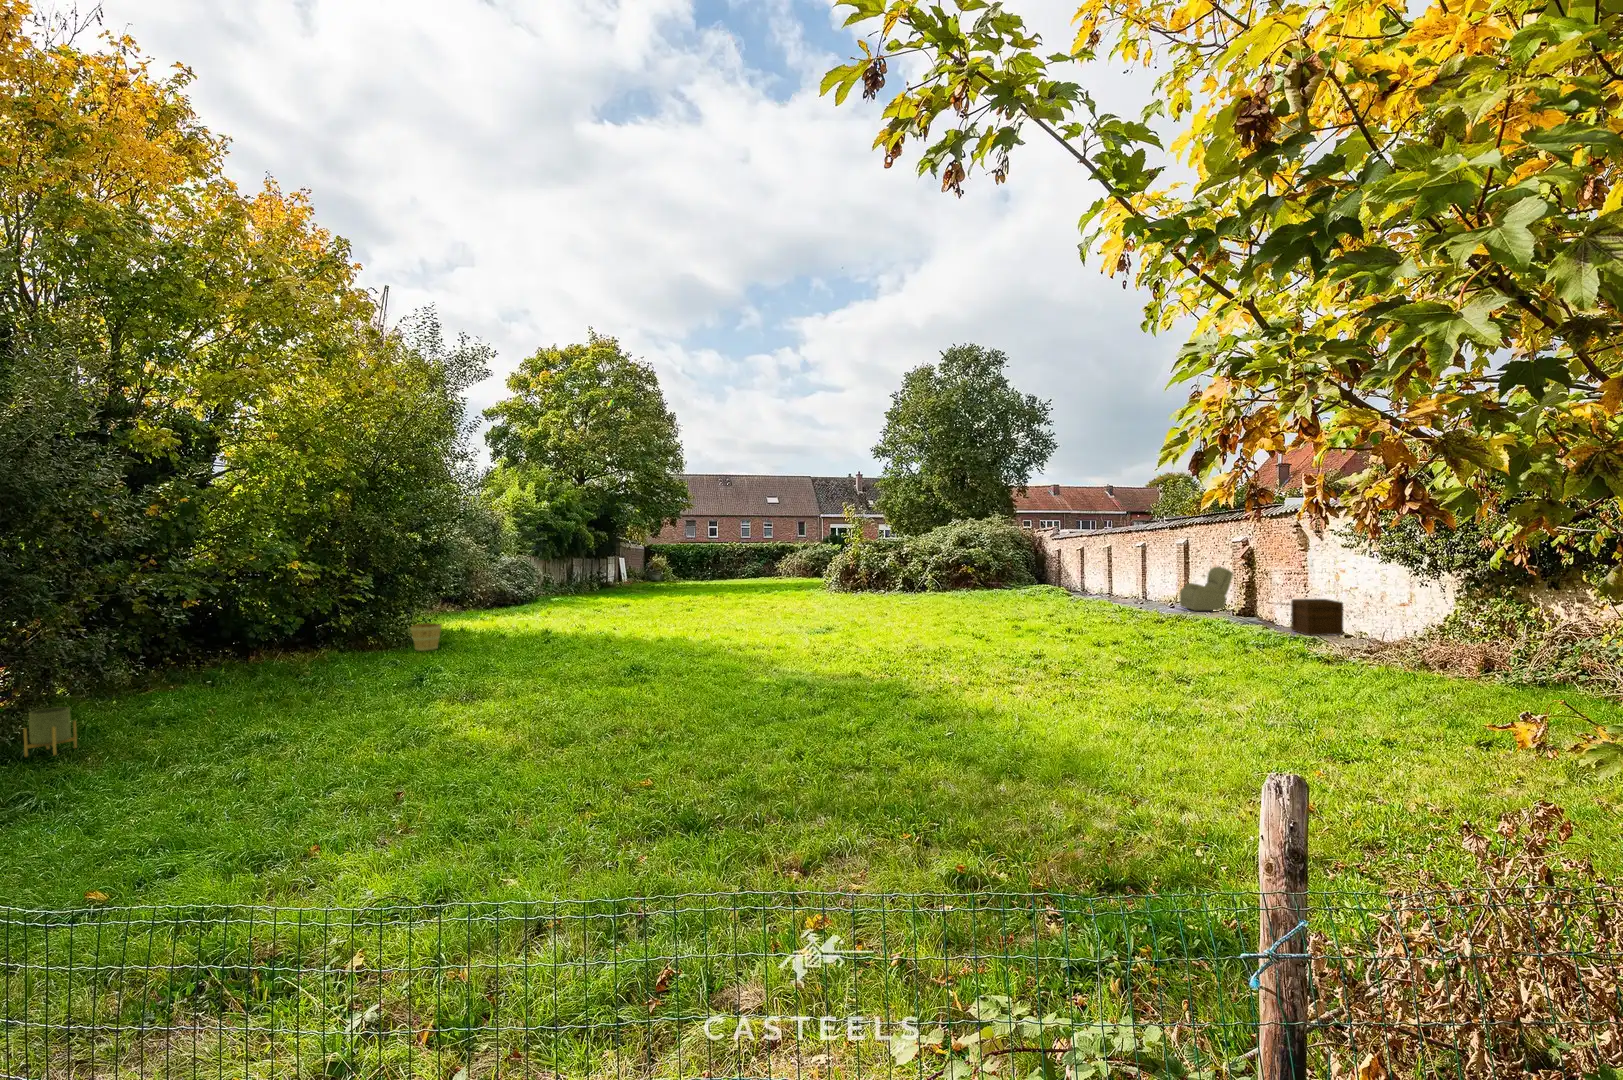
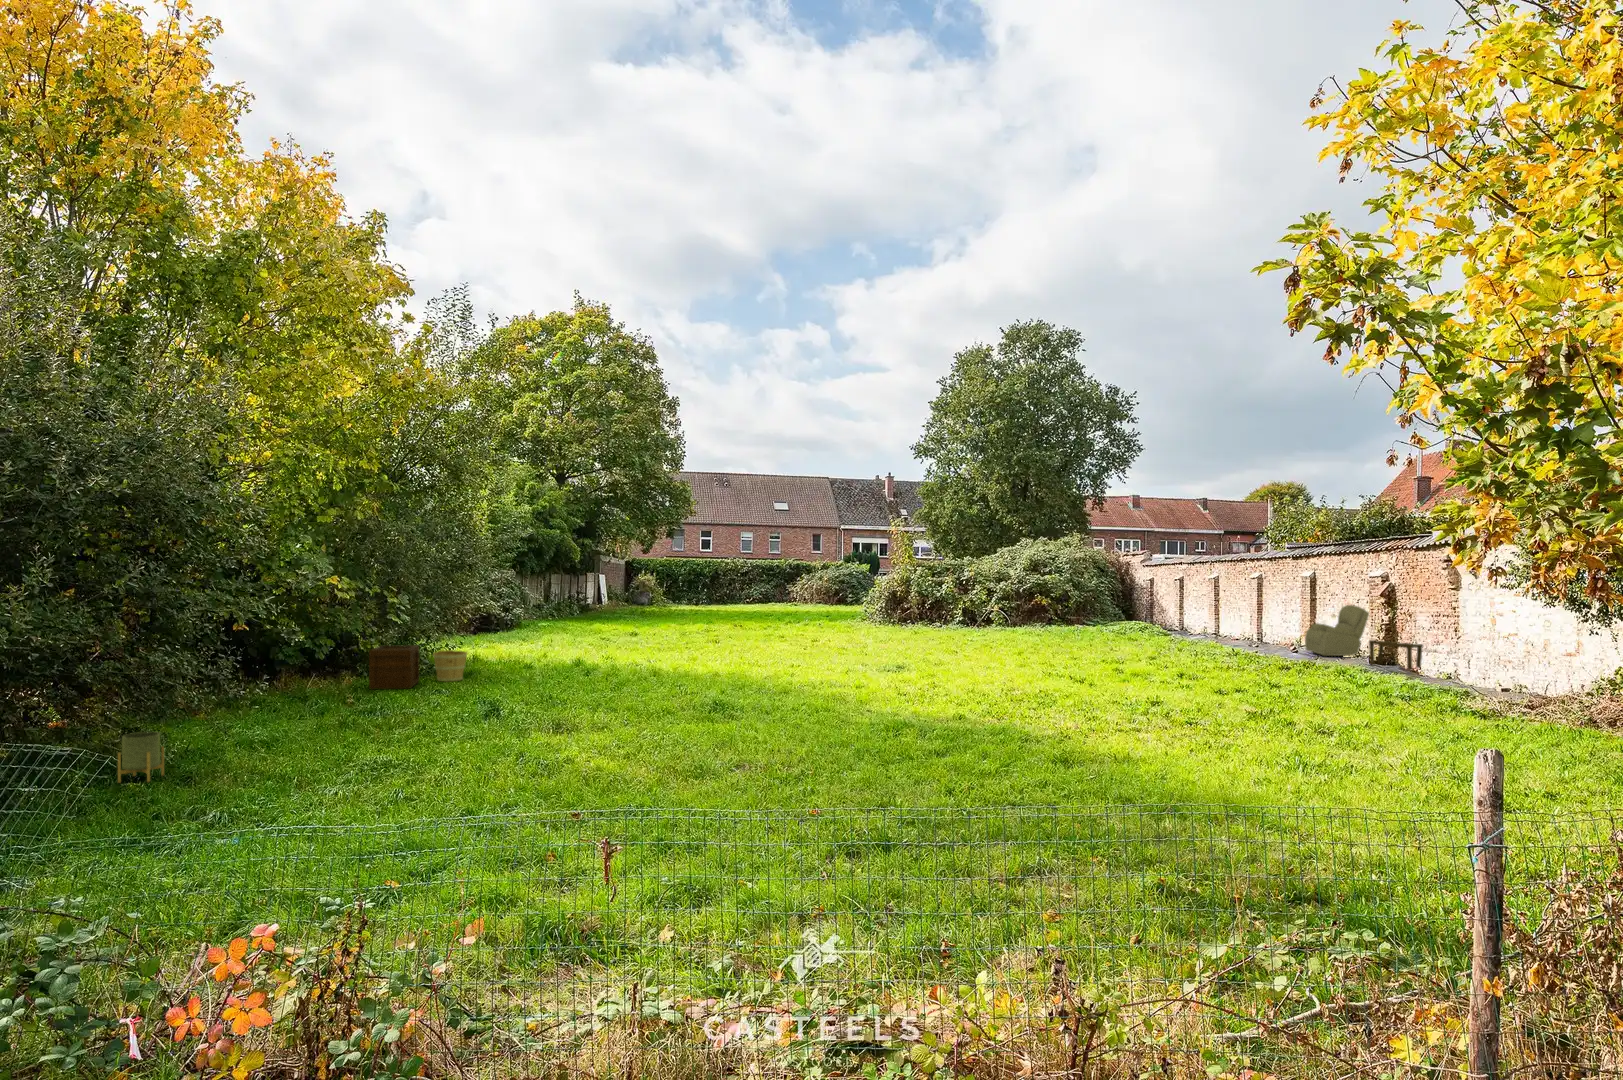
bench: none [1232,596,1279,621] -> present [1369,640,1423,670]
wooden crate: present [1291,599,1343,635] -> present [369,645,419,690]

